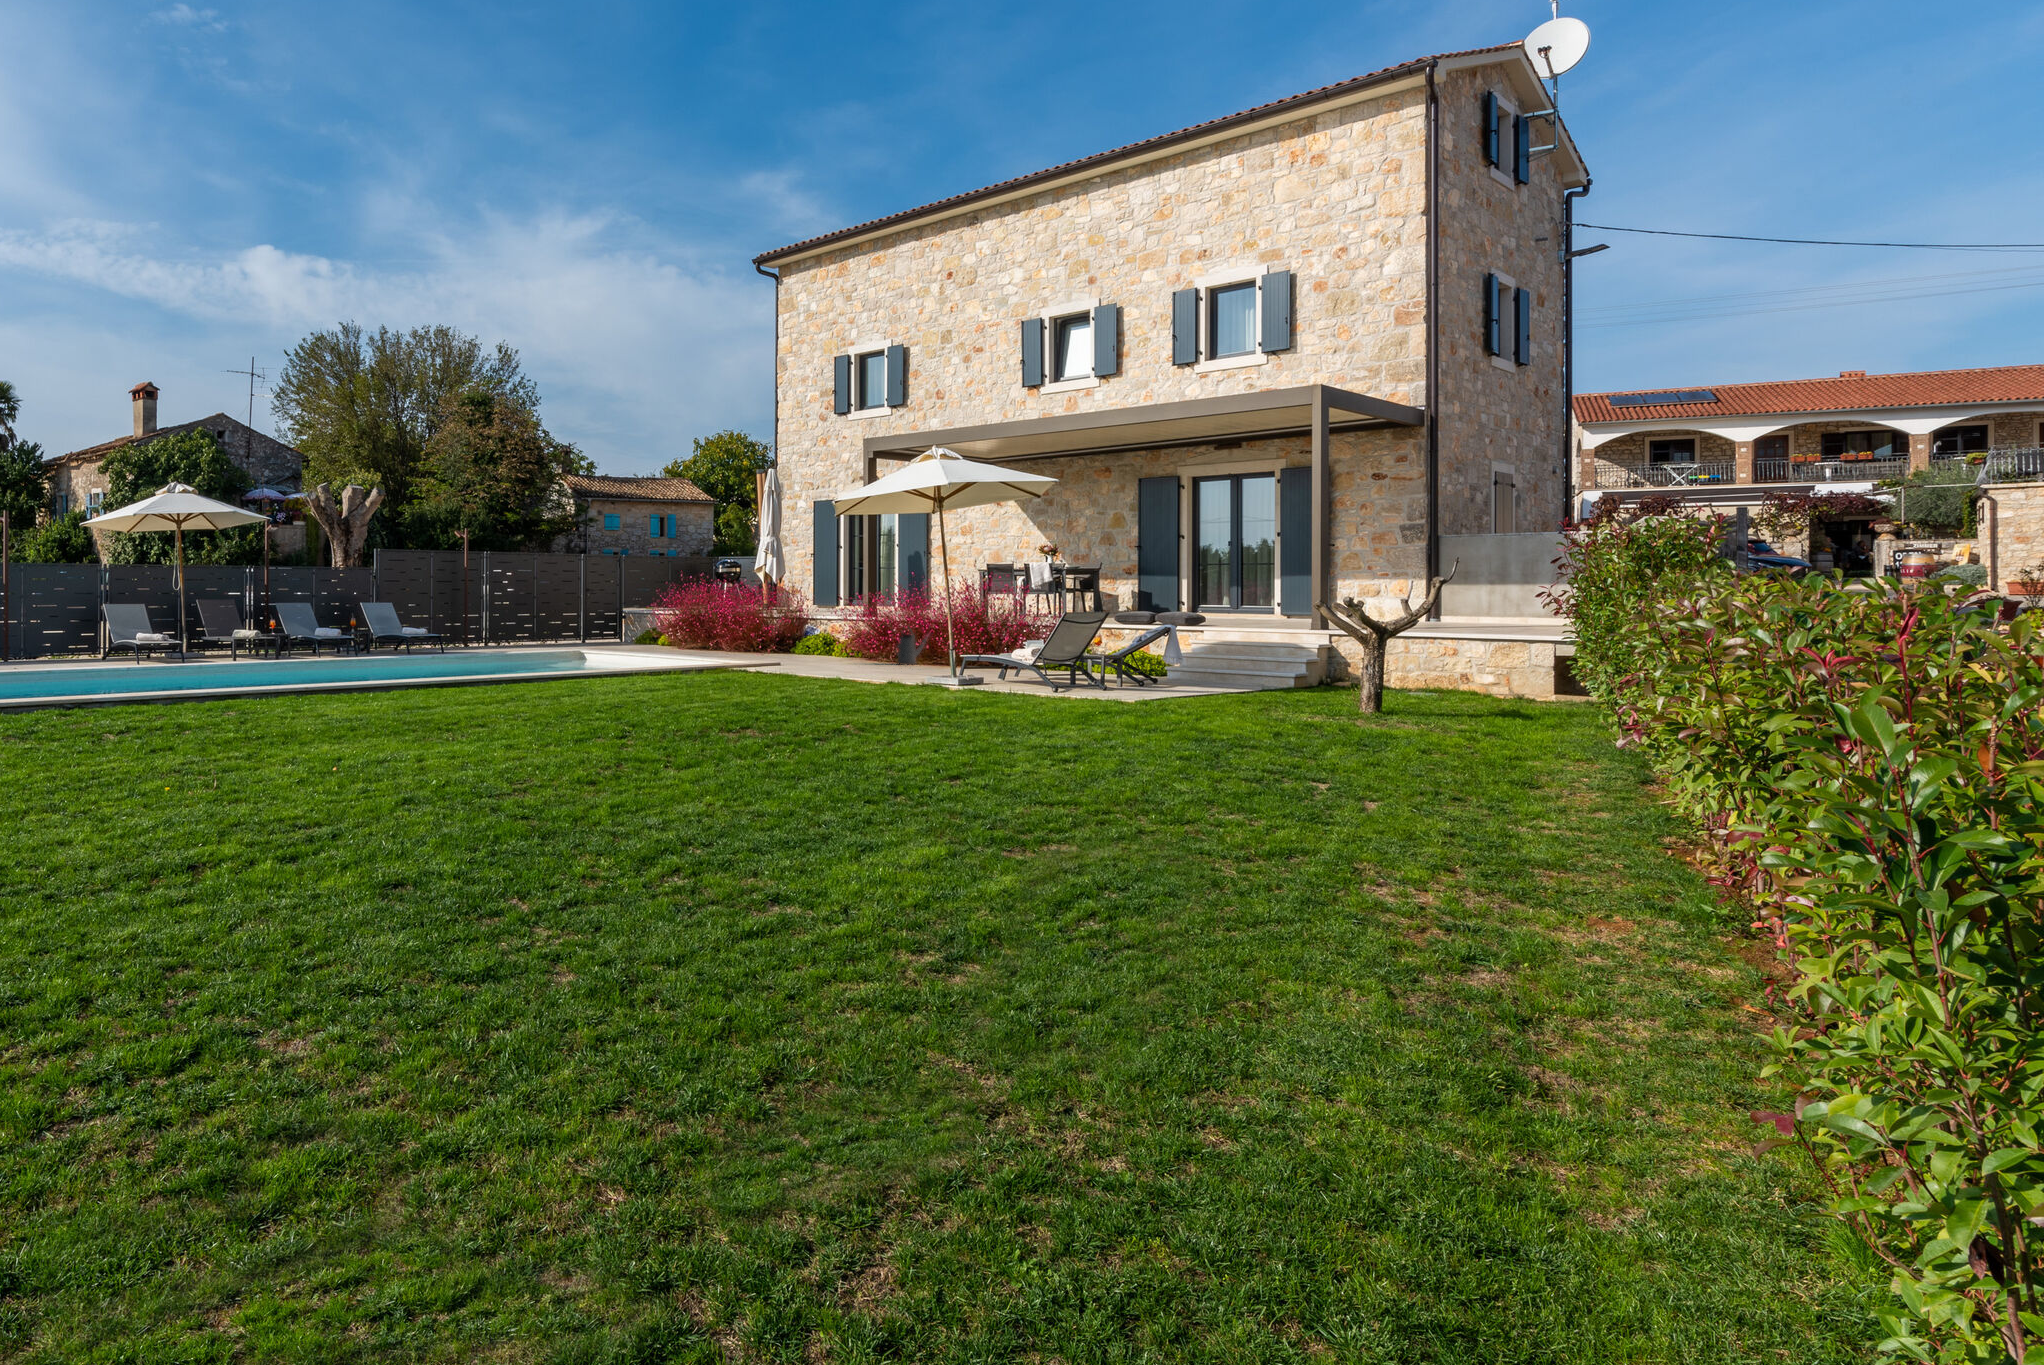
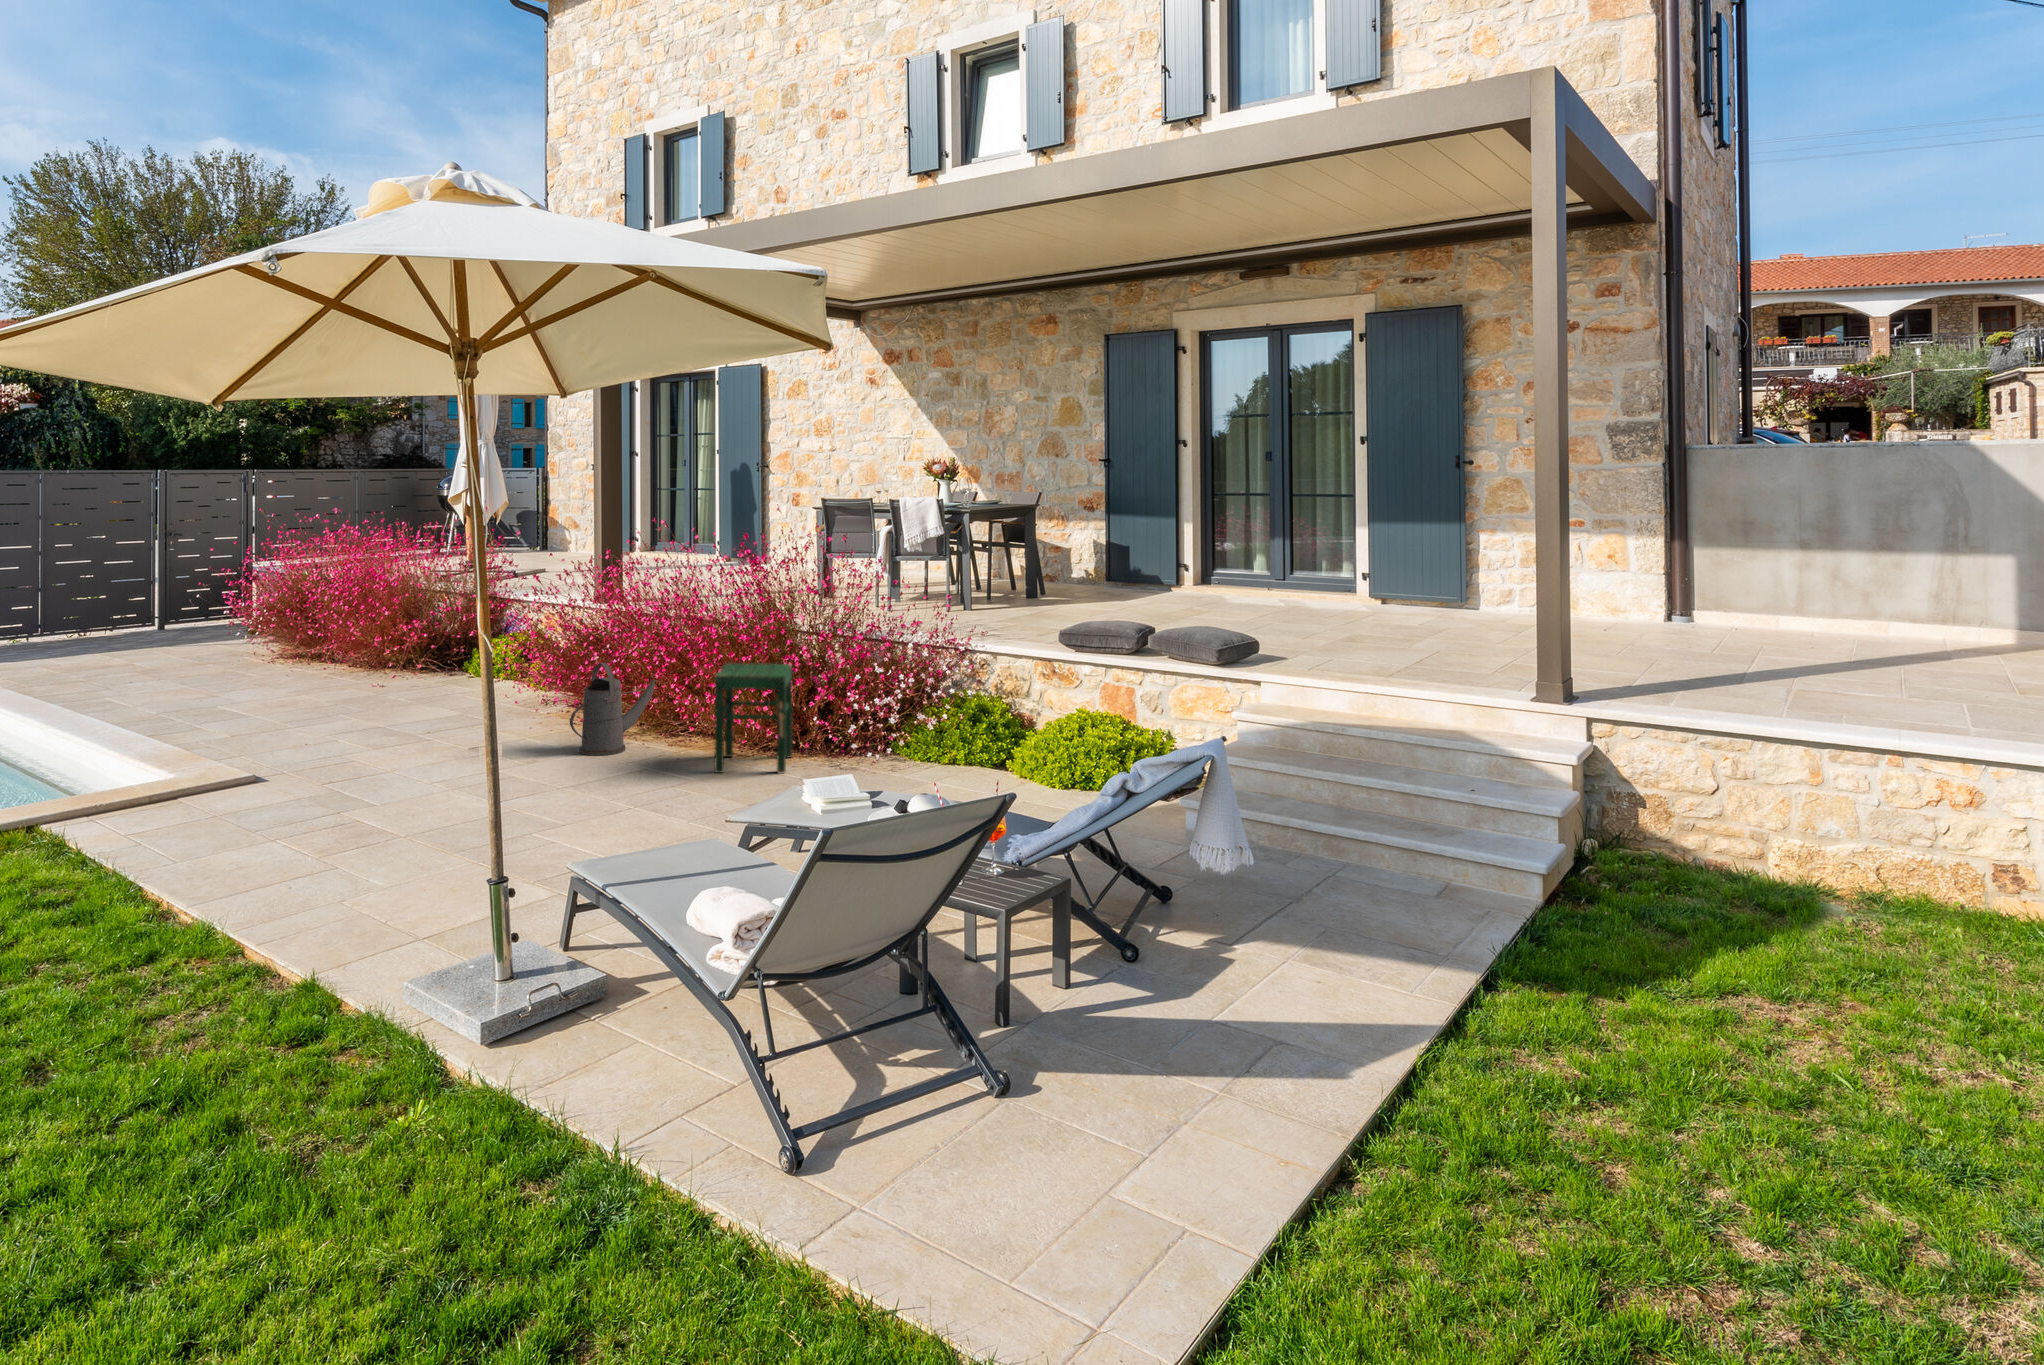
stool: none [964,626,994,668] -> present [715,663,792,773]

